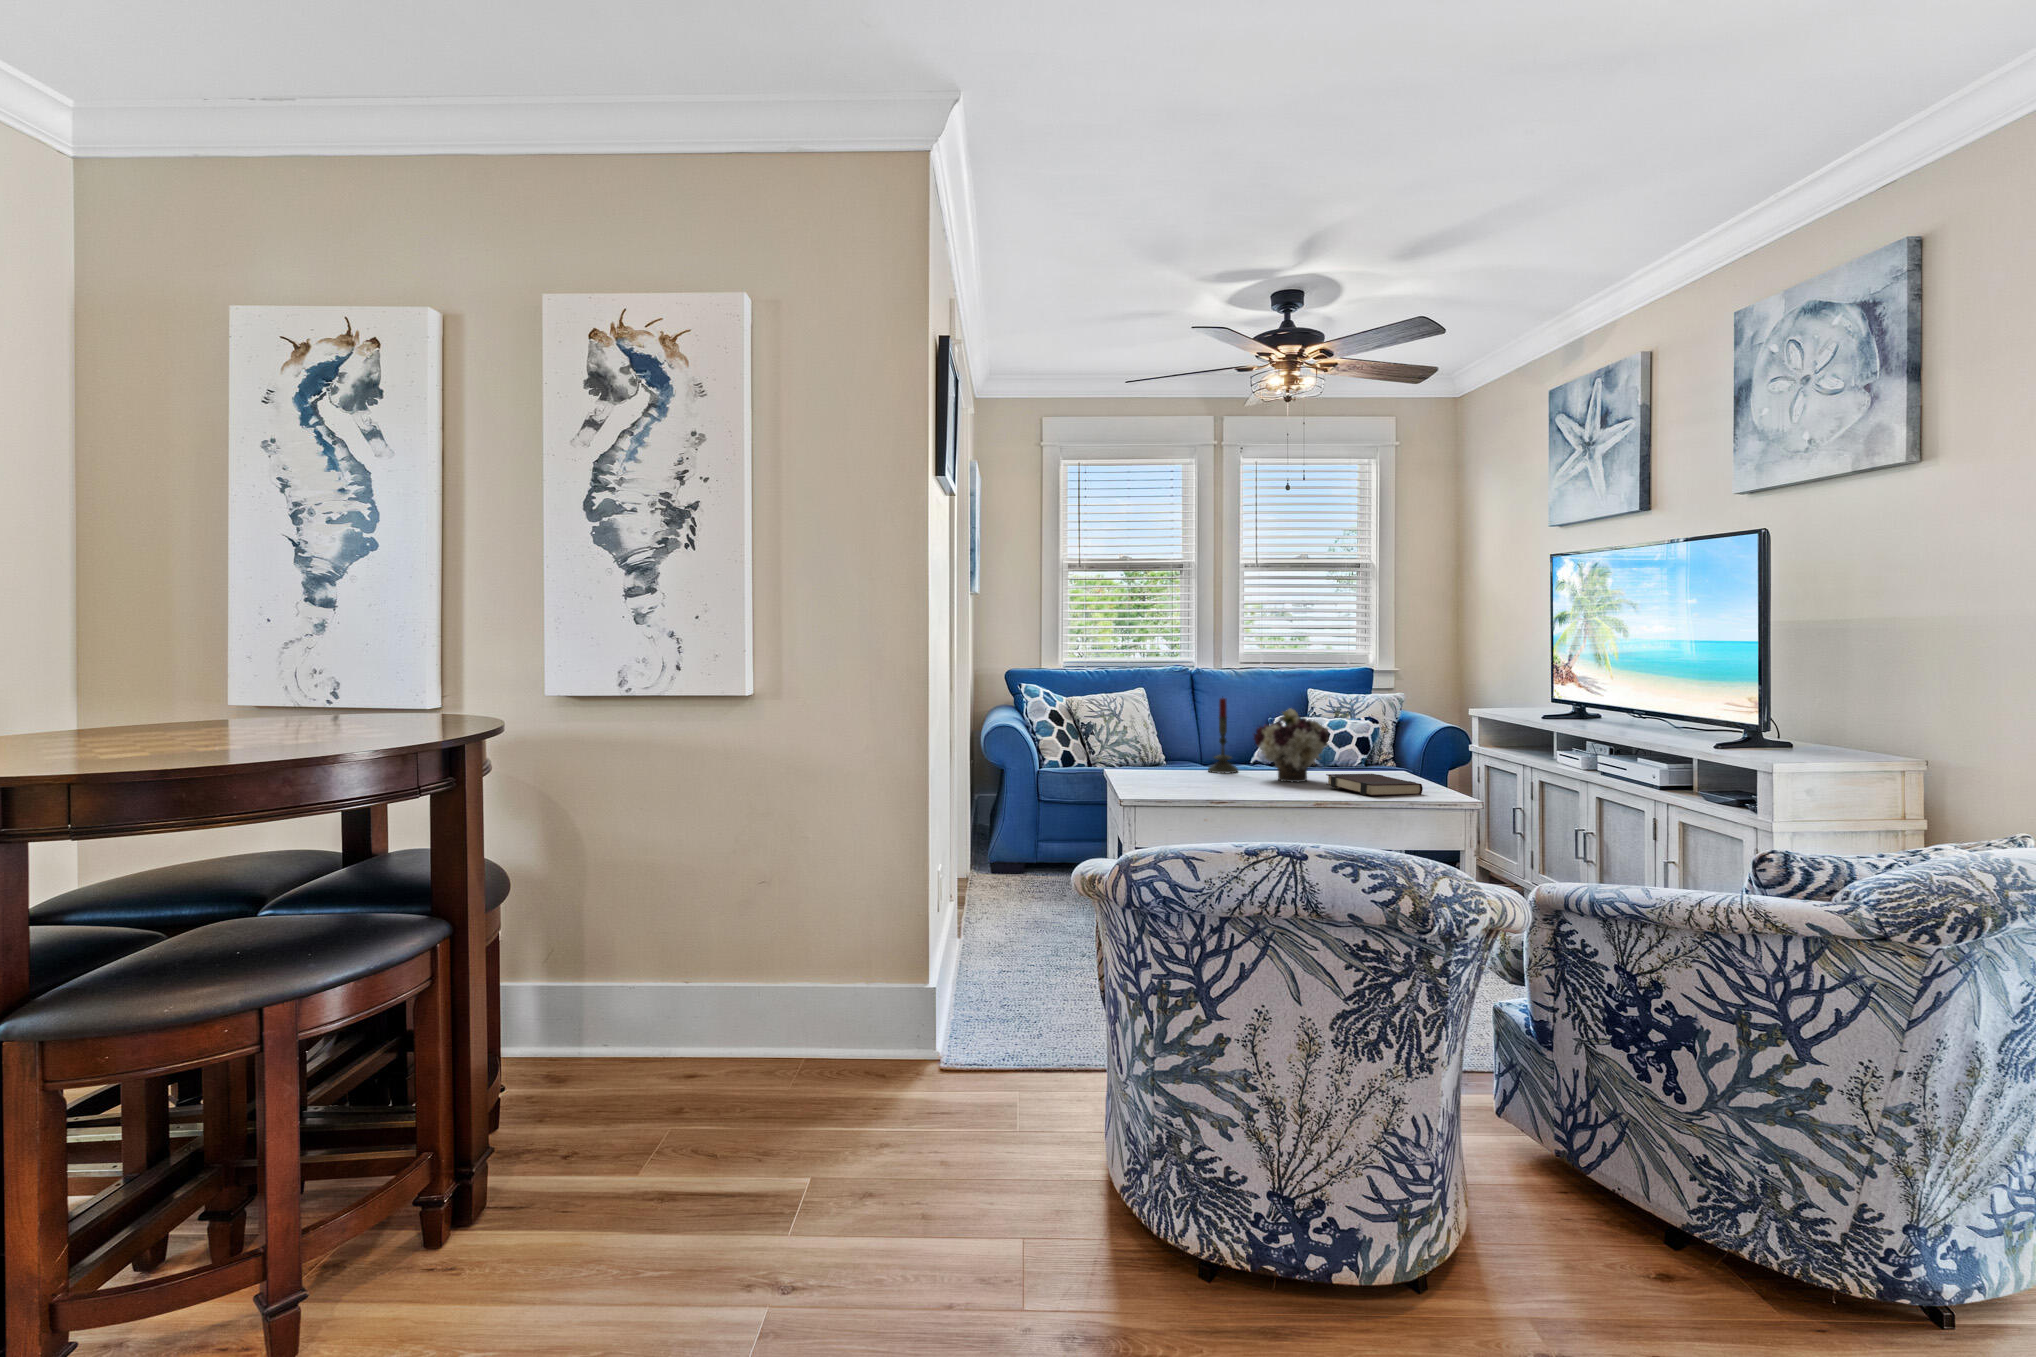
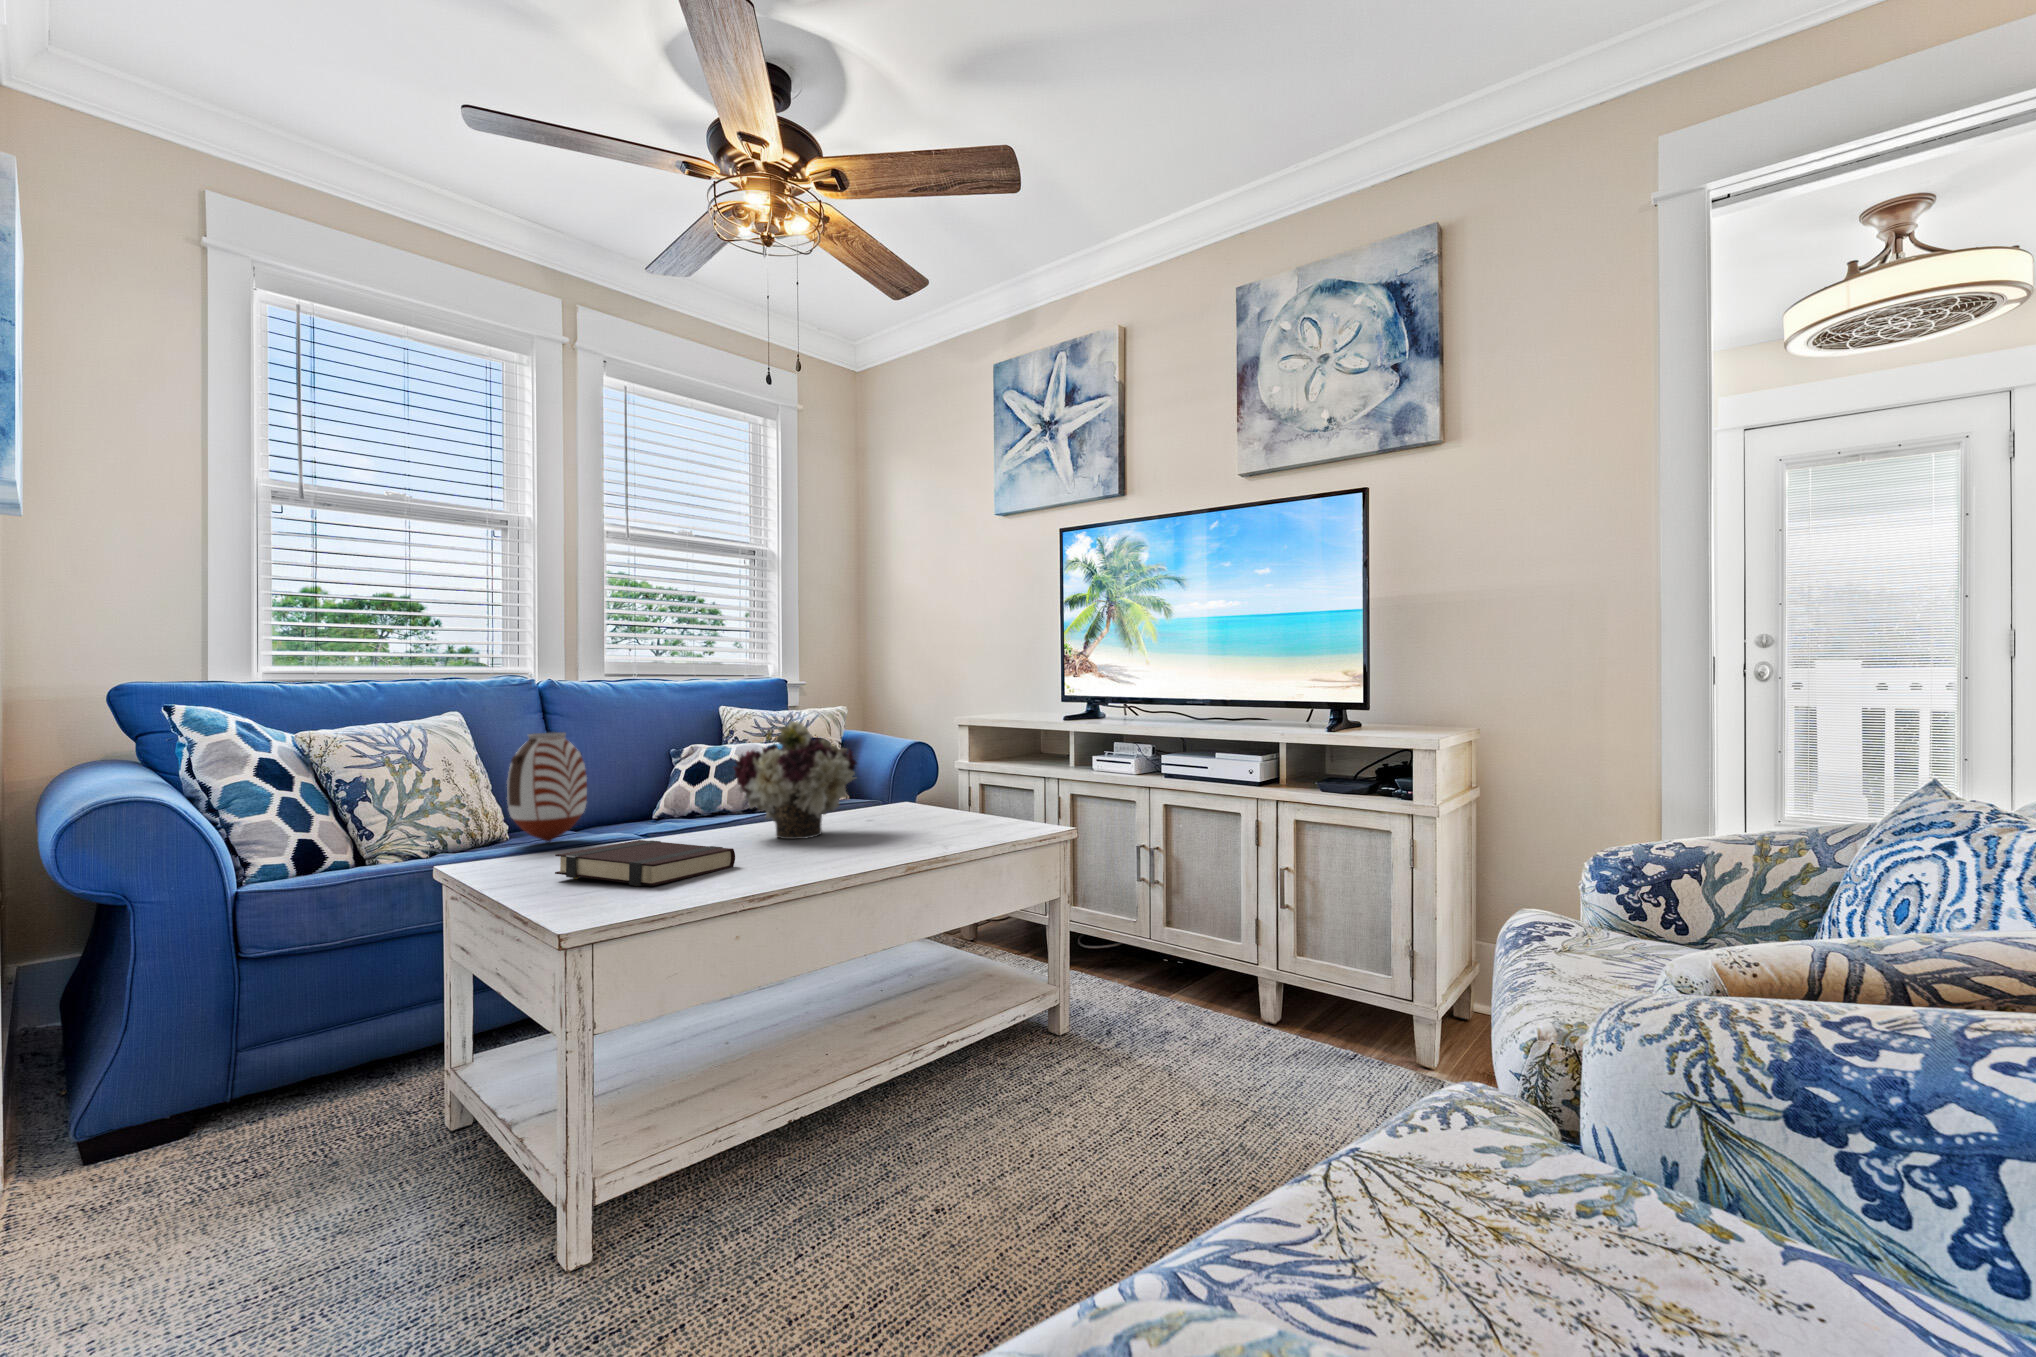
candle: present [1208,698,1238,773] -> none [628,711,681,841]
vase: none [1151,705,1191,768] -> present [507,732,587,842]
book: present [1326,774,1423,796] -> present [555,840,735,886]

